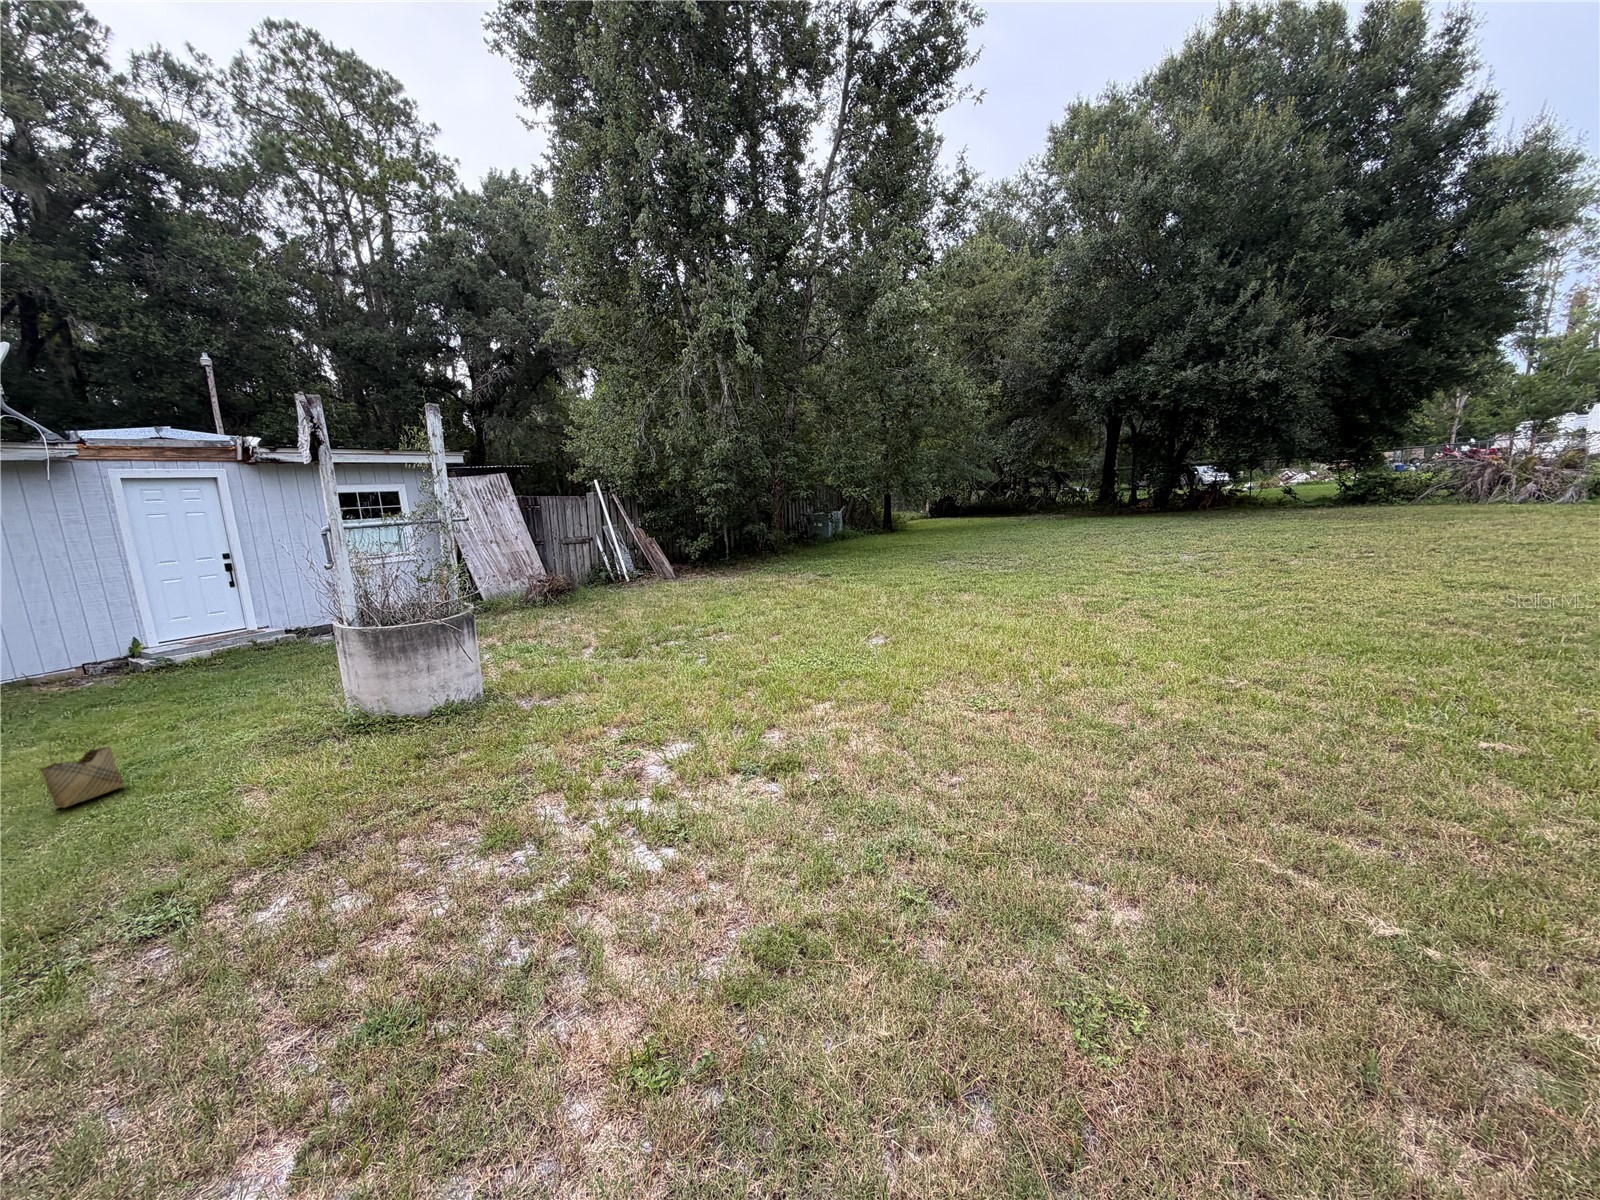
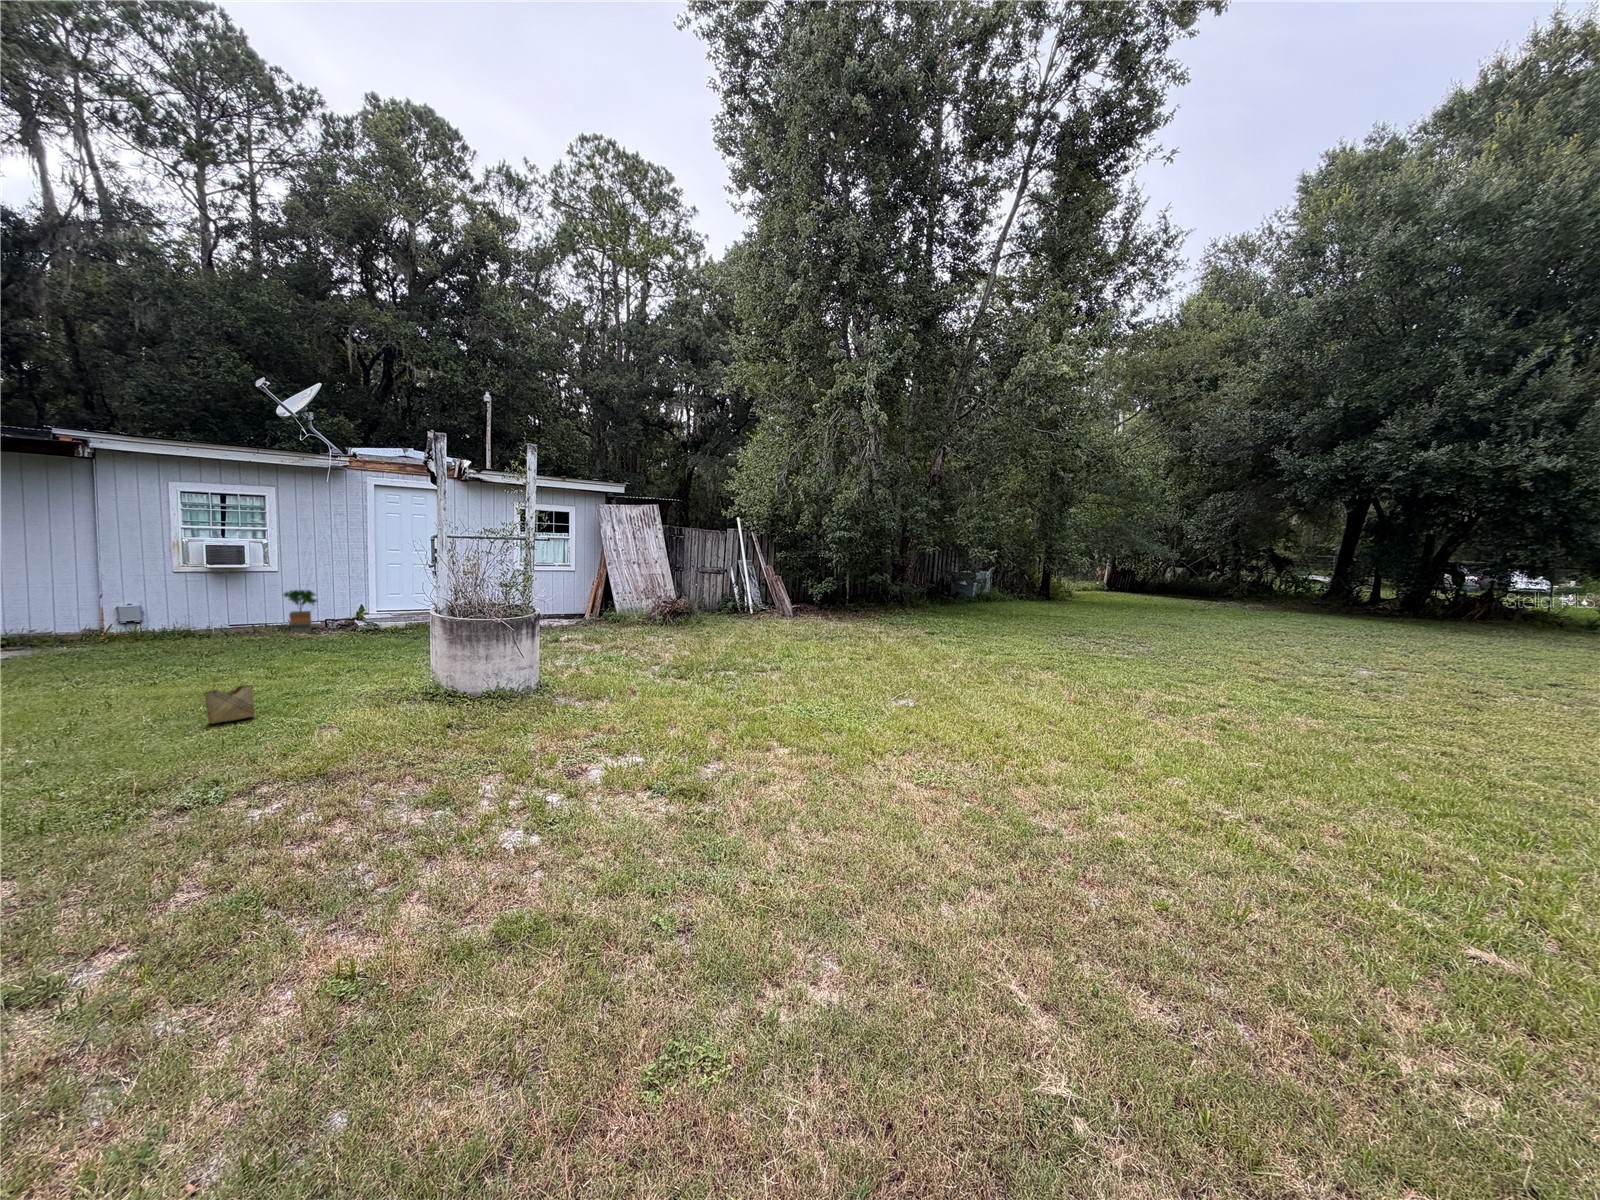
potted tree: none [9,629,74,691] -> present [284,590,317,632]

